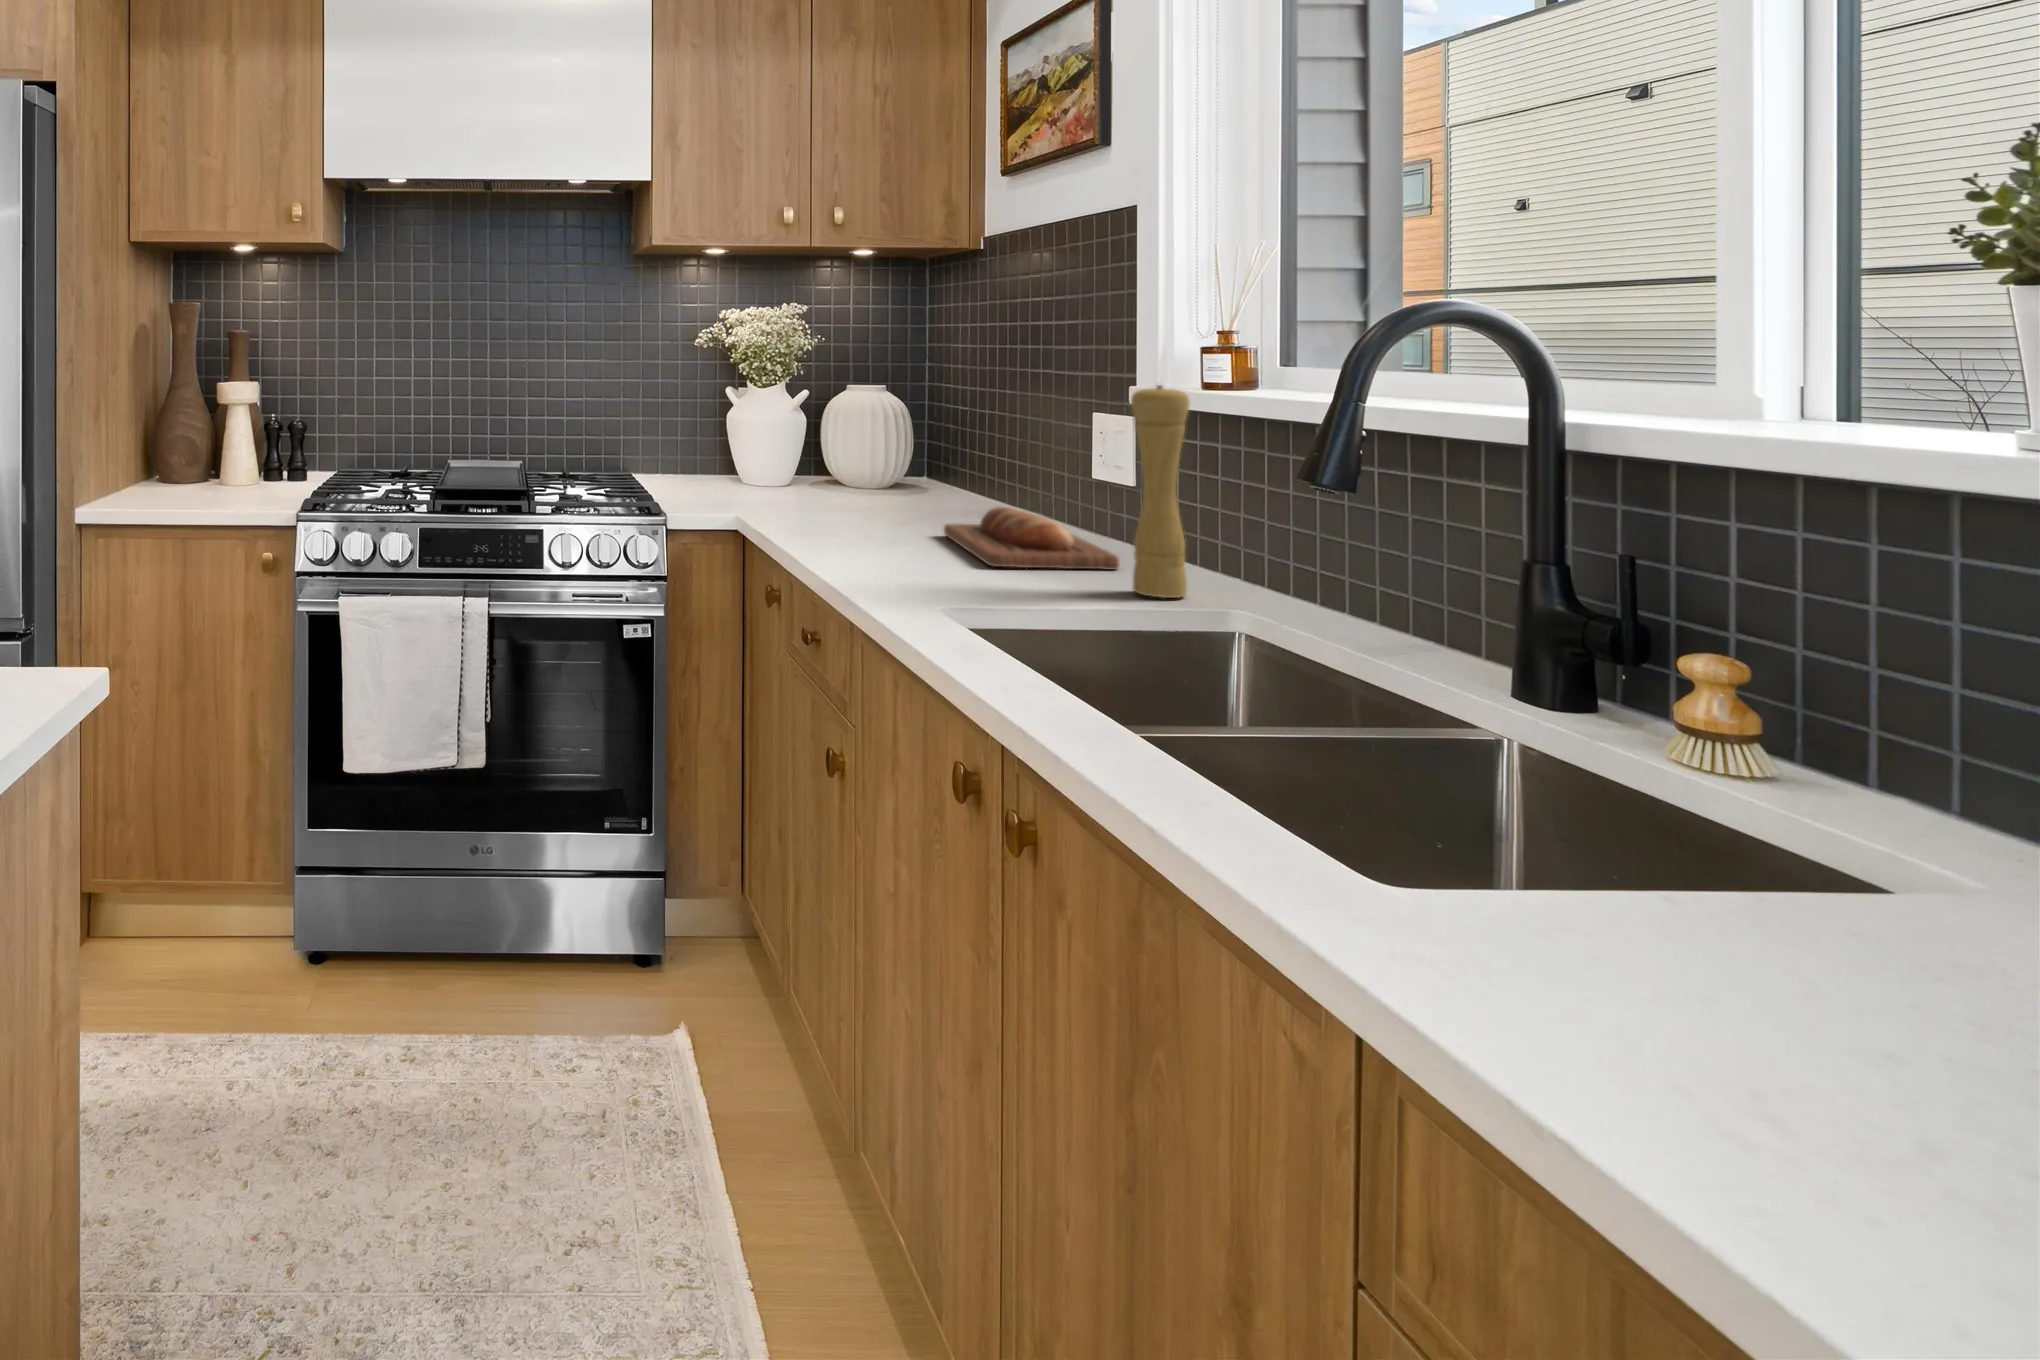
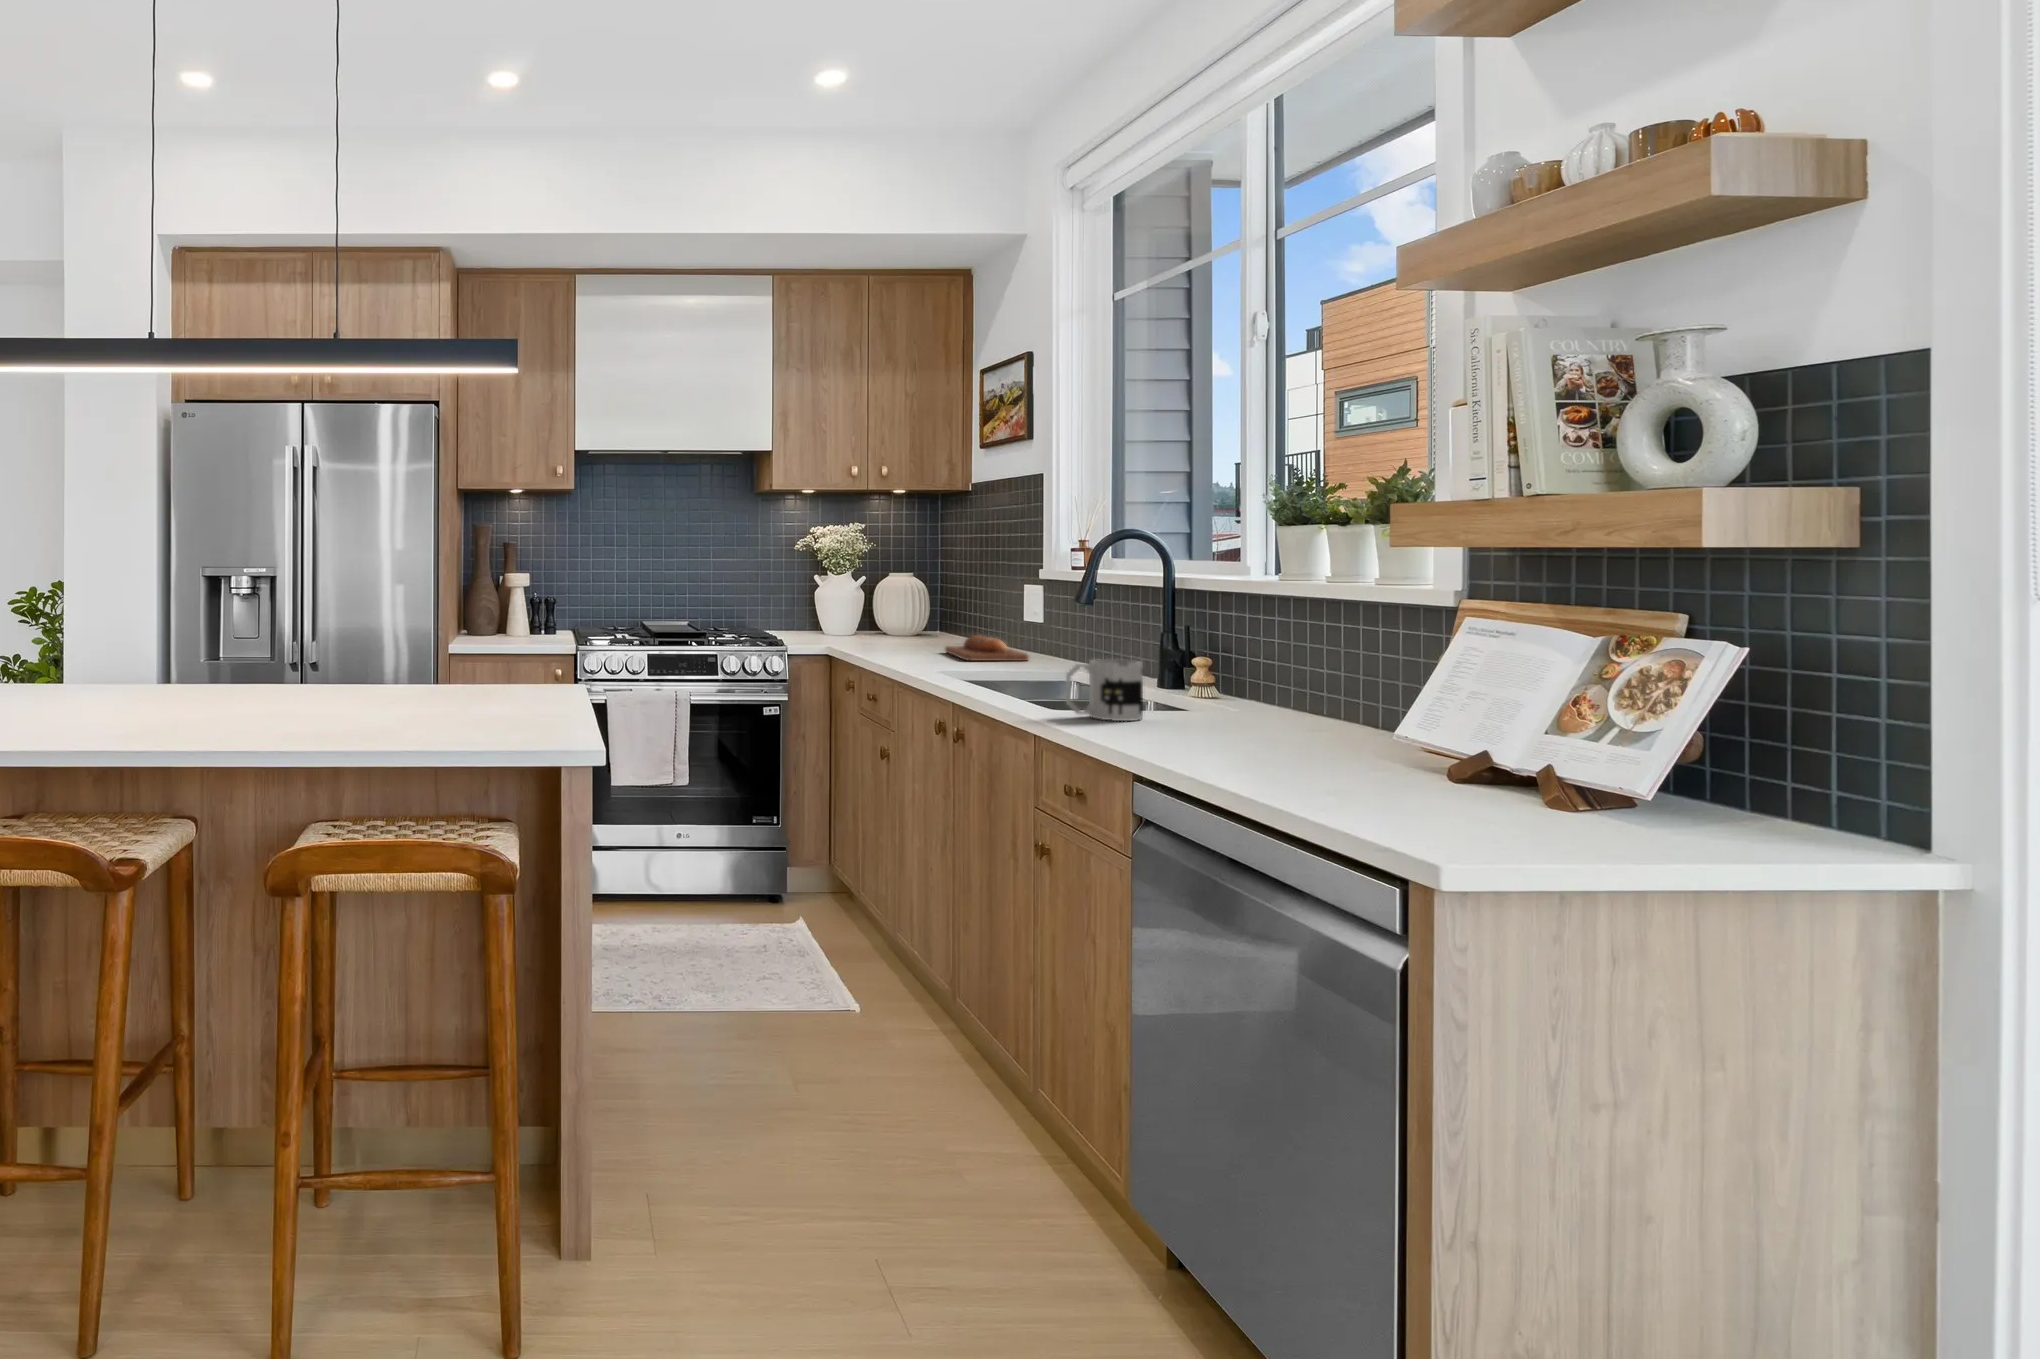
pepper mill: present [1131,385,1189,598] -> none [1029,567,1055,667]
mug: none [1466,761,1817,1064] -> present [1066,659,1143,721]

